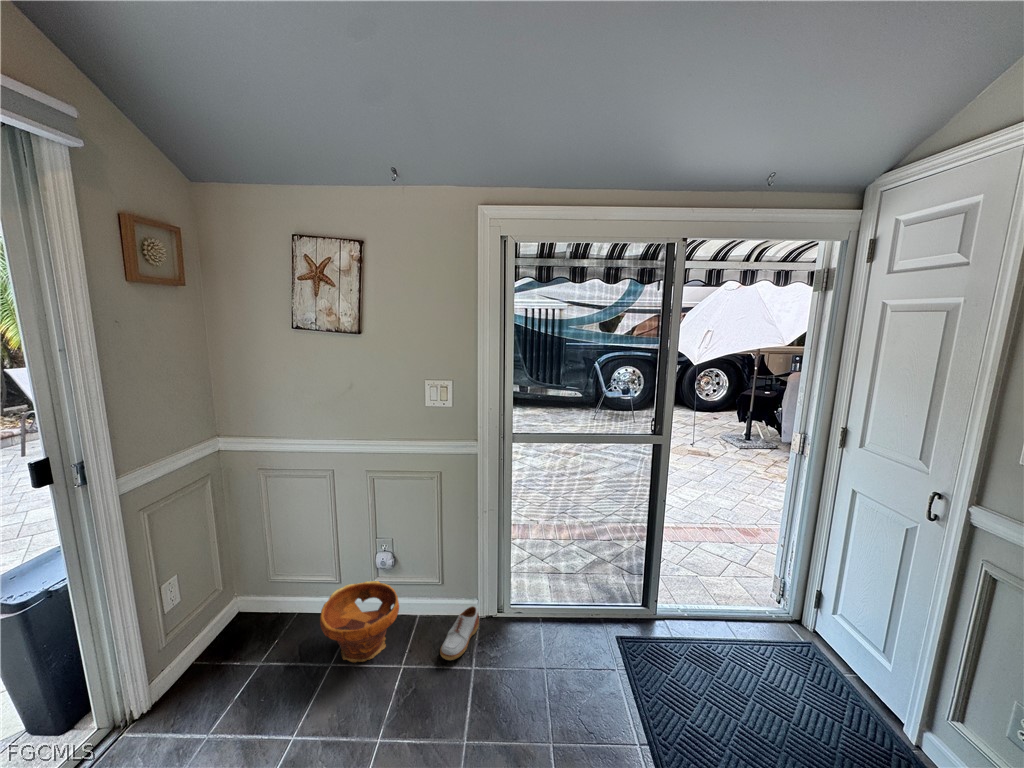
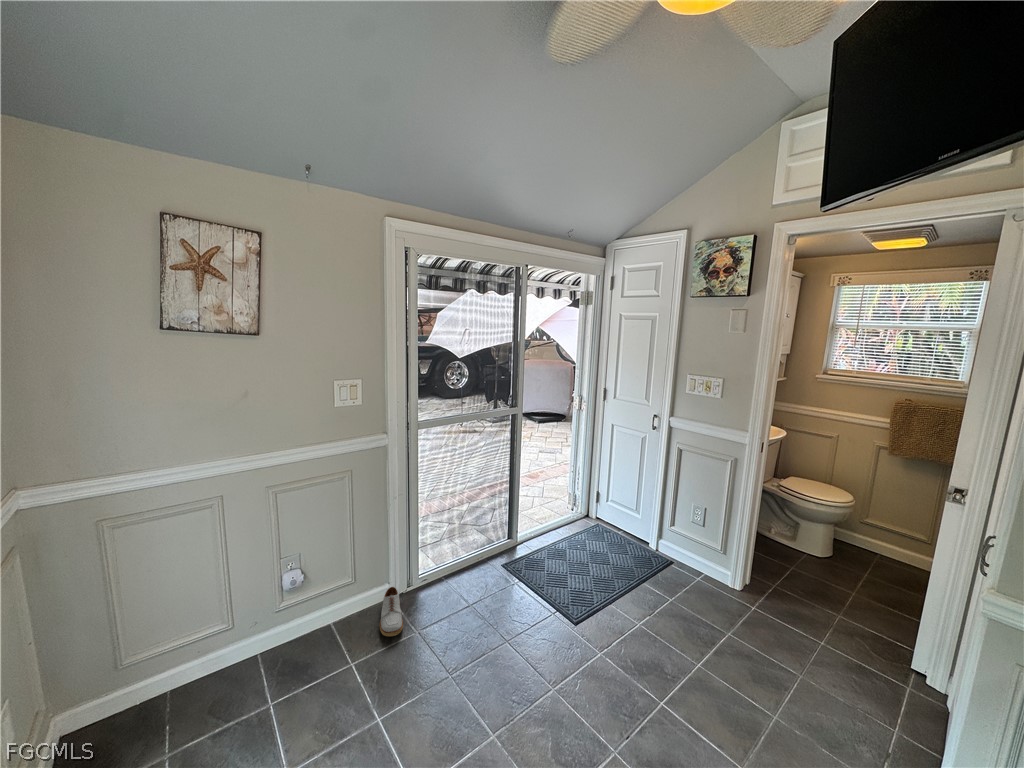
planter: present [320,581,399,663] -> none [243,601,336,693]

